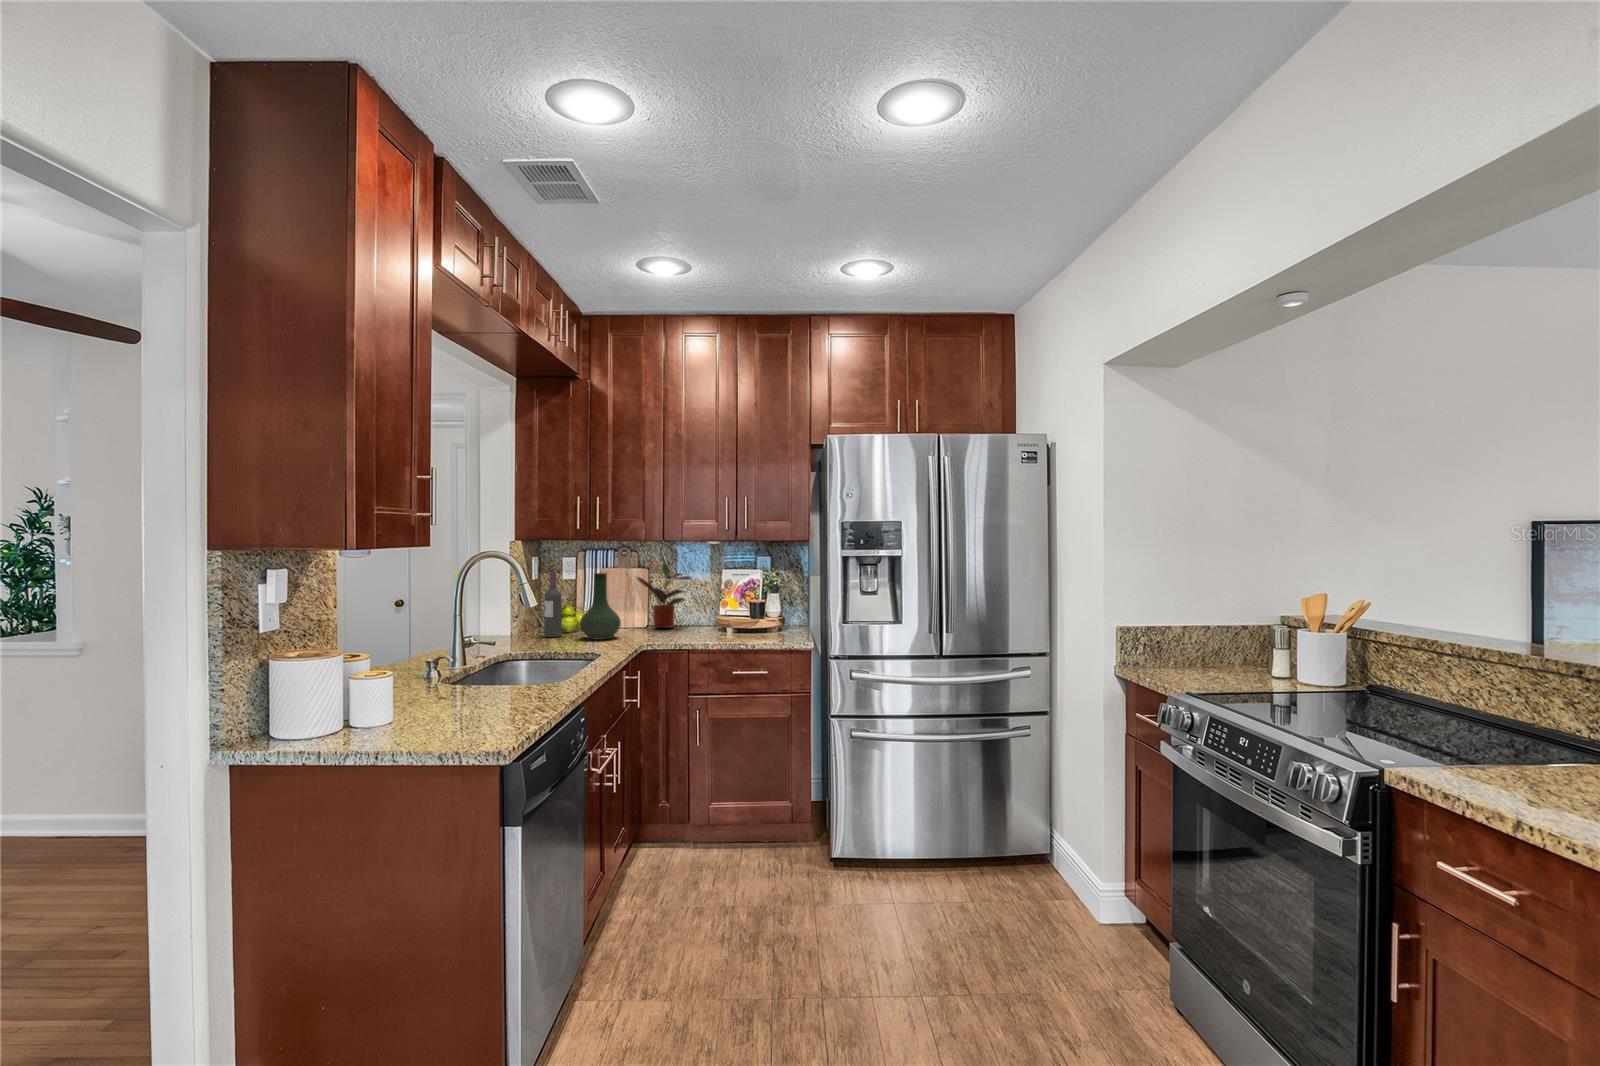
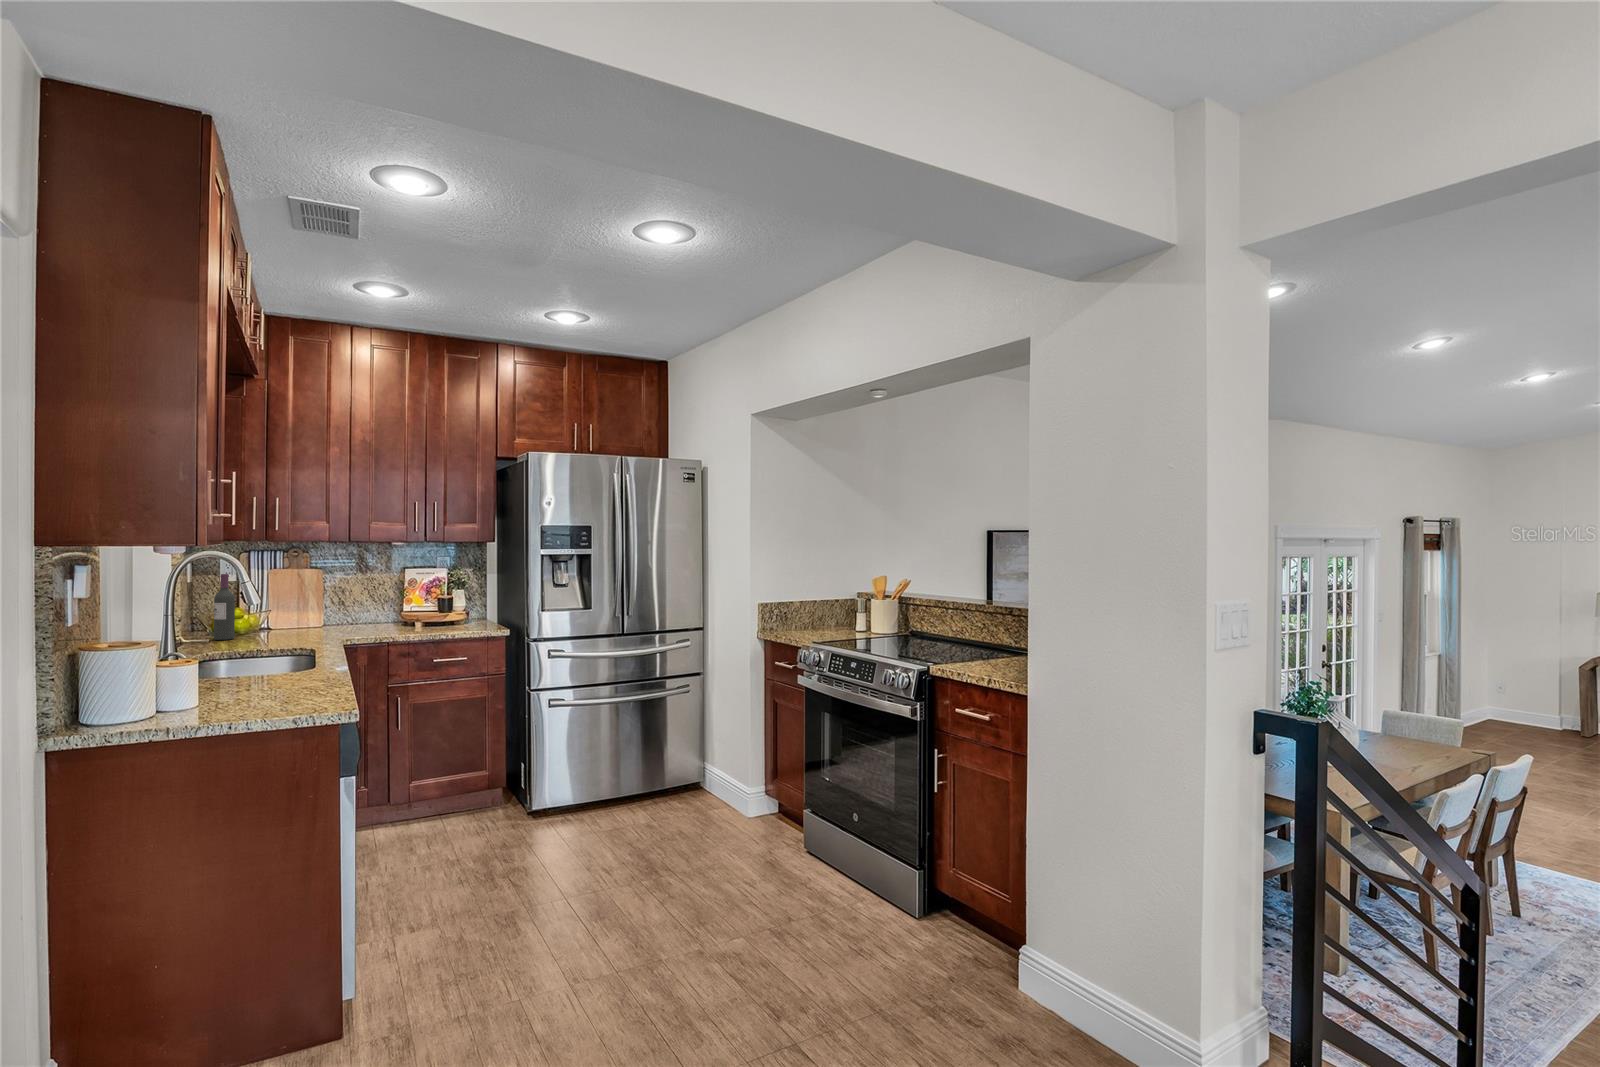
potted plant: present [637,560,691,628] -> none [312,560,371,627]
vase: present [580,573,621,640] -> none [260,574,307,639]

